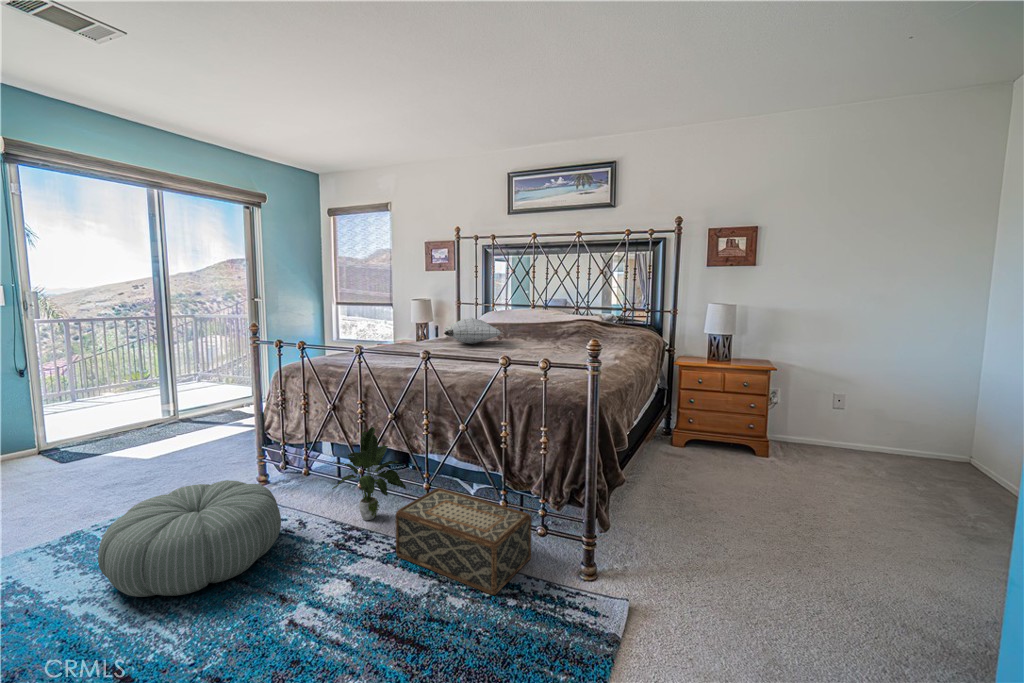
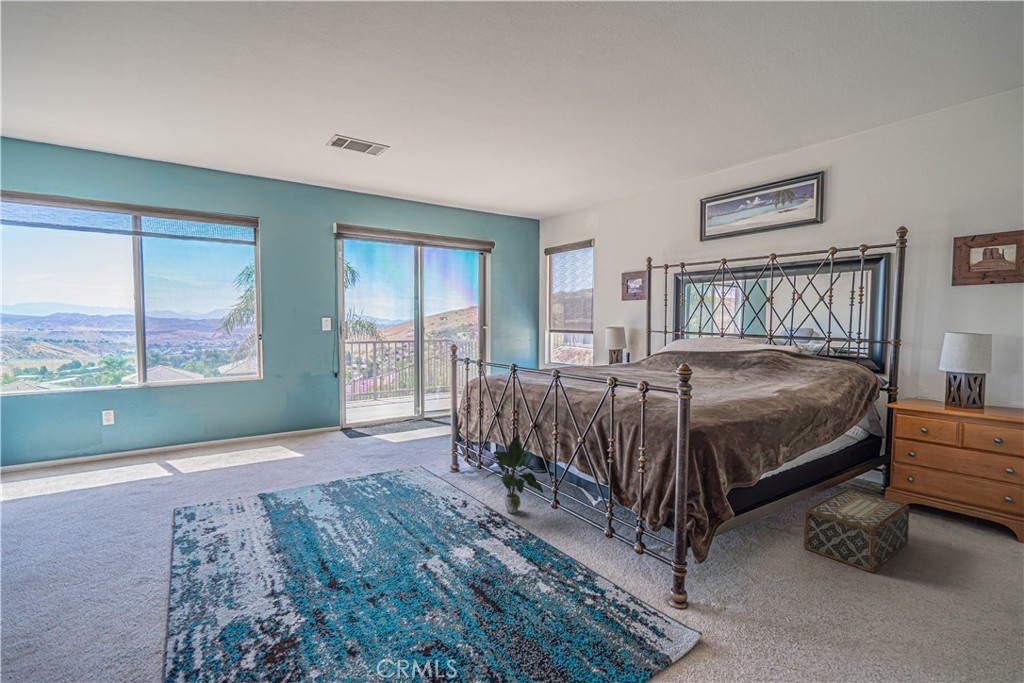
pillow: present [444,318,501,344] -> none [605,345,665,371]
pouf: present [98,480,281,597] -> none [337,459,445,530]
woven basket: present [395,488,532,595] -> present [804,489,909,573]

